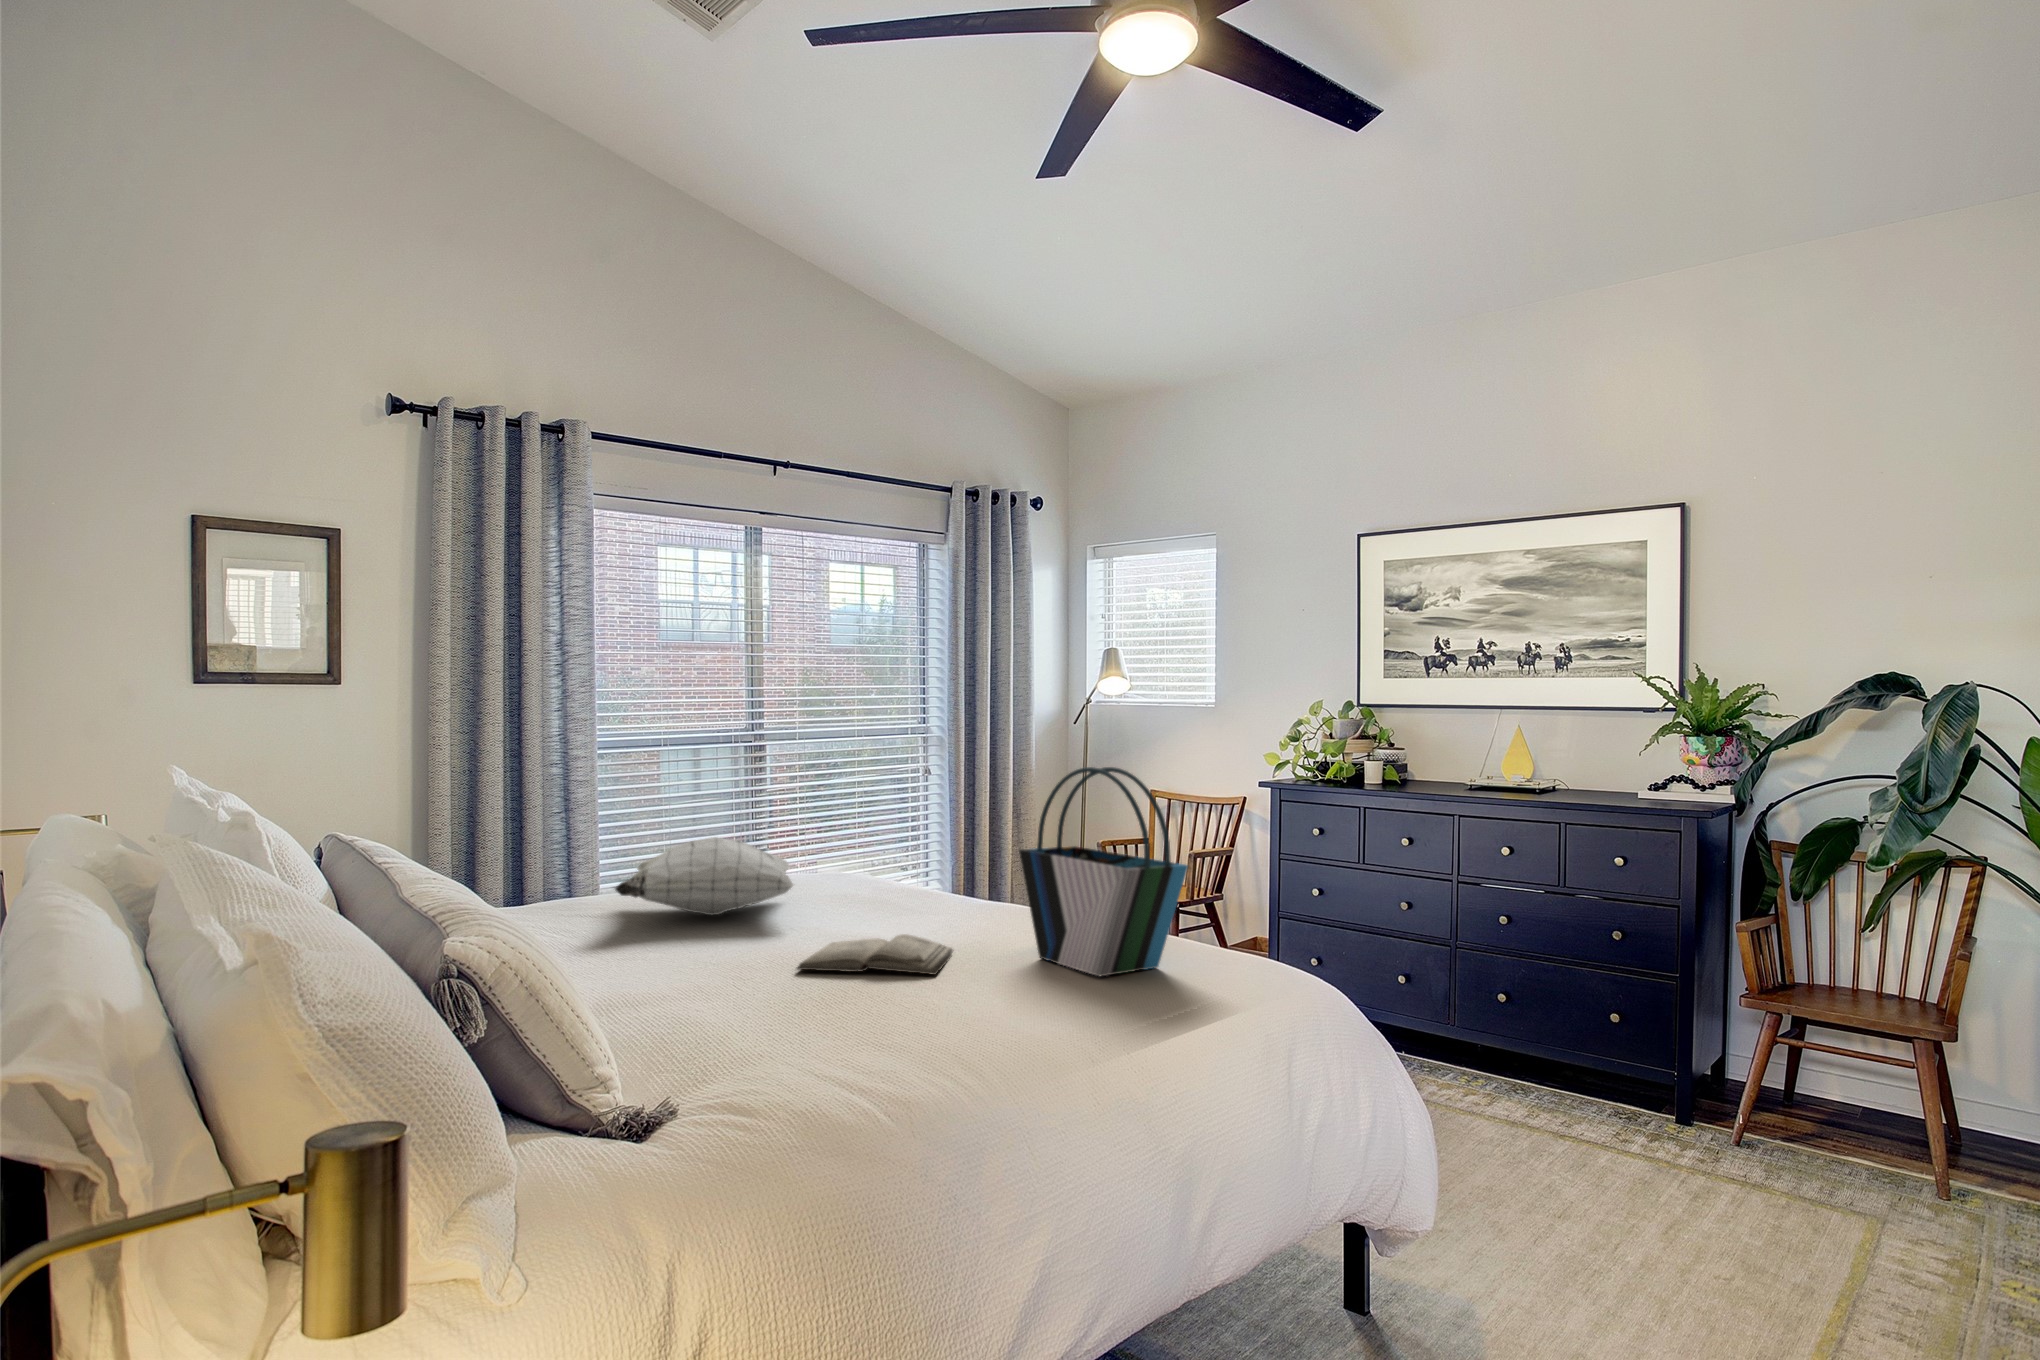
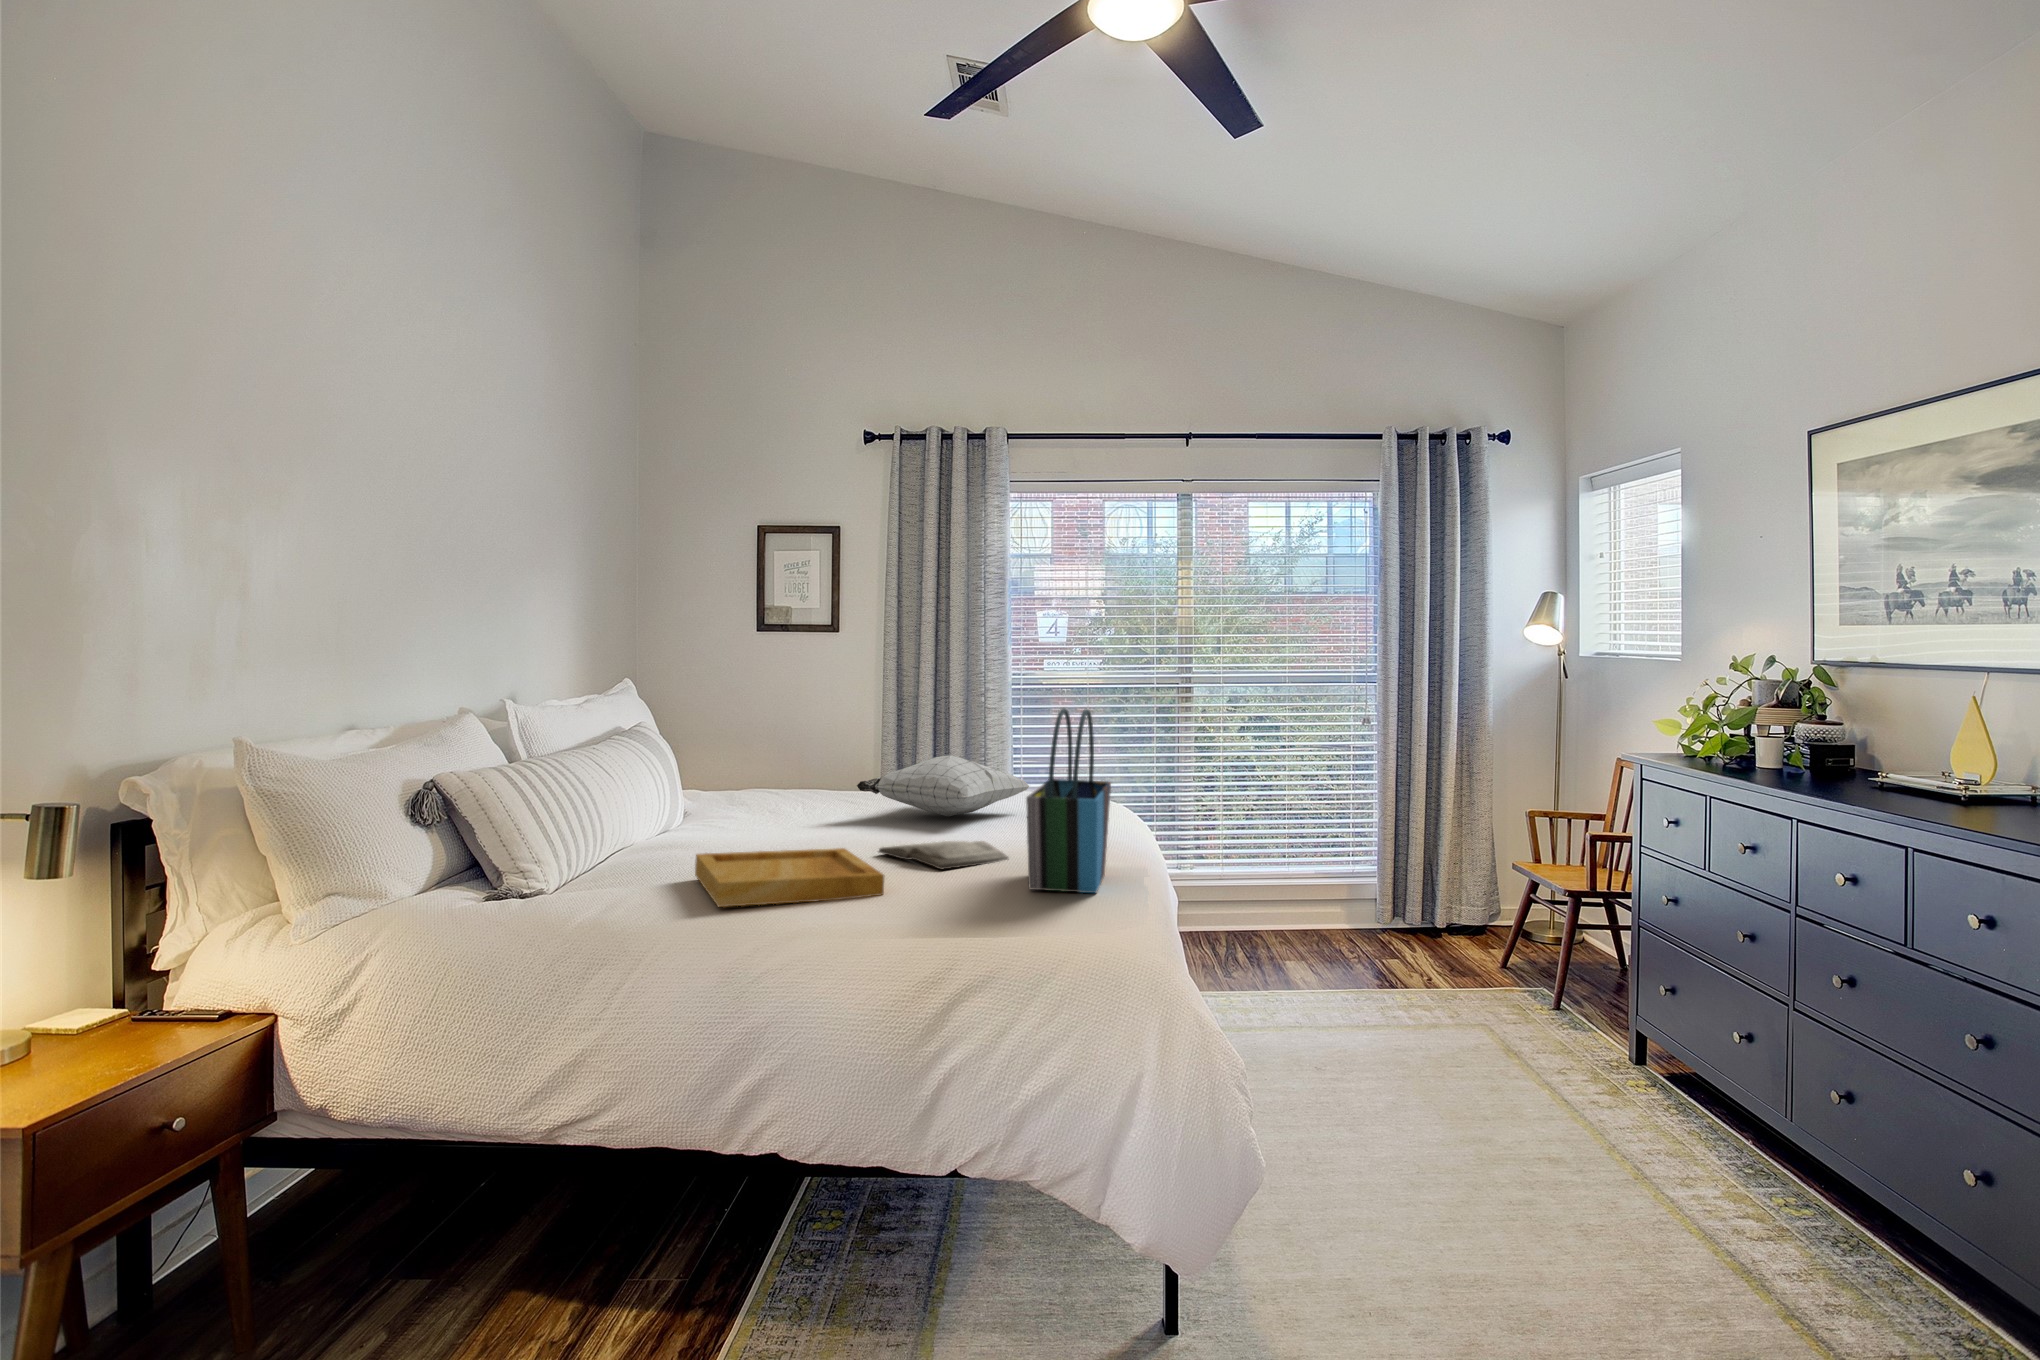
tray: none [668,970,973,1077] -> present [695,848,884,907]

